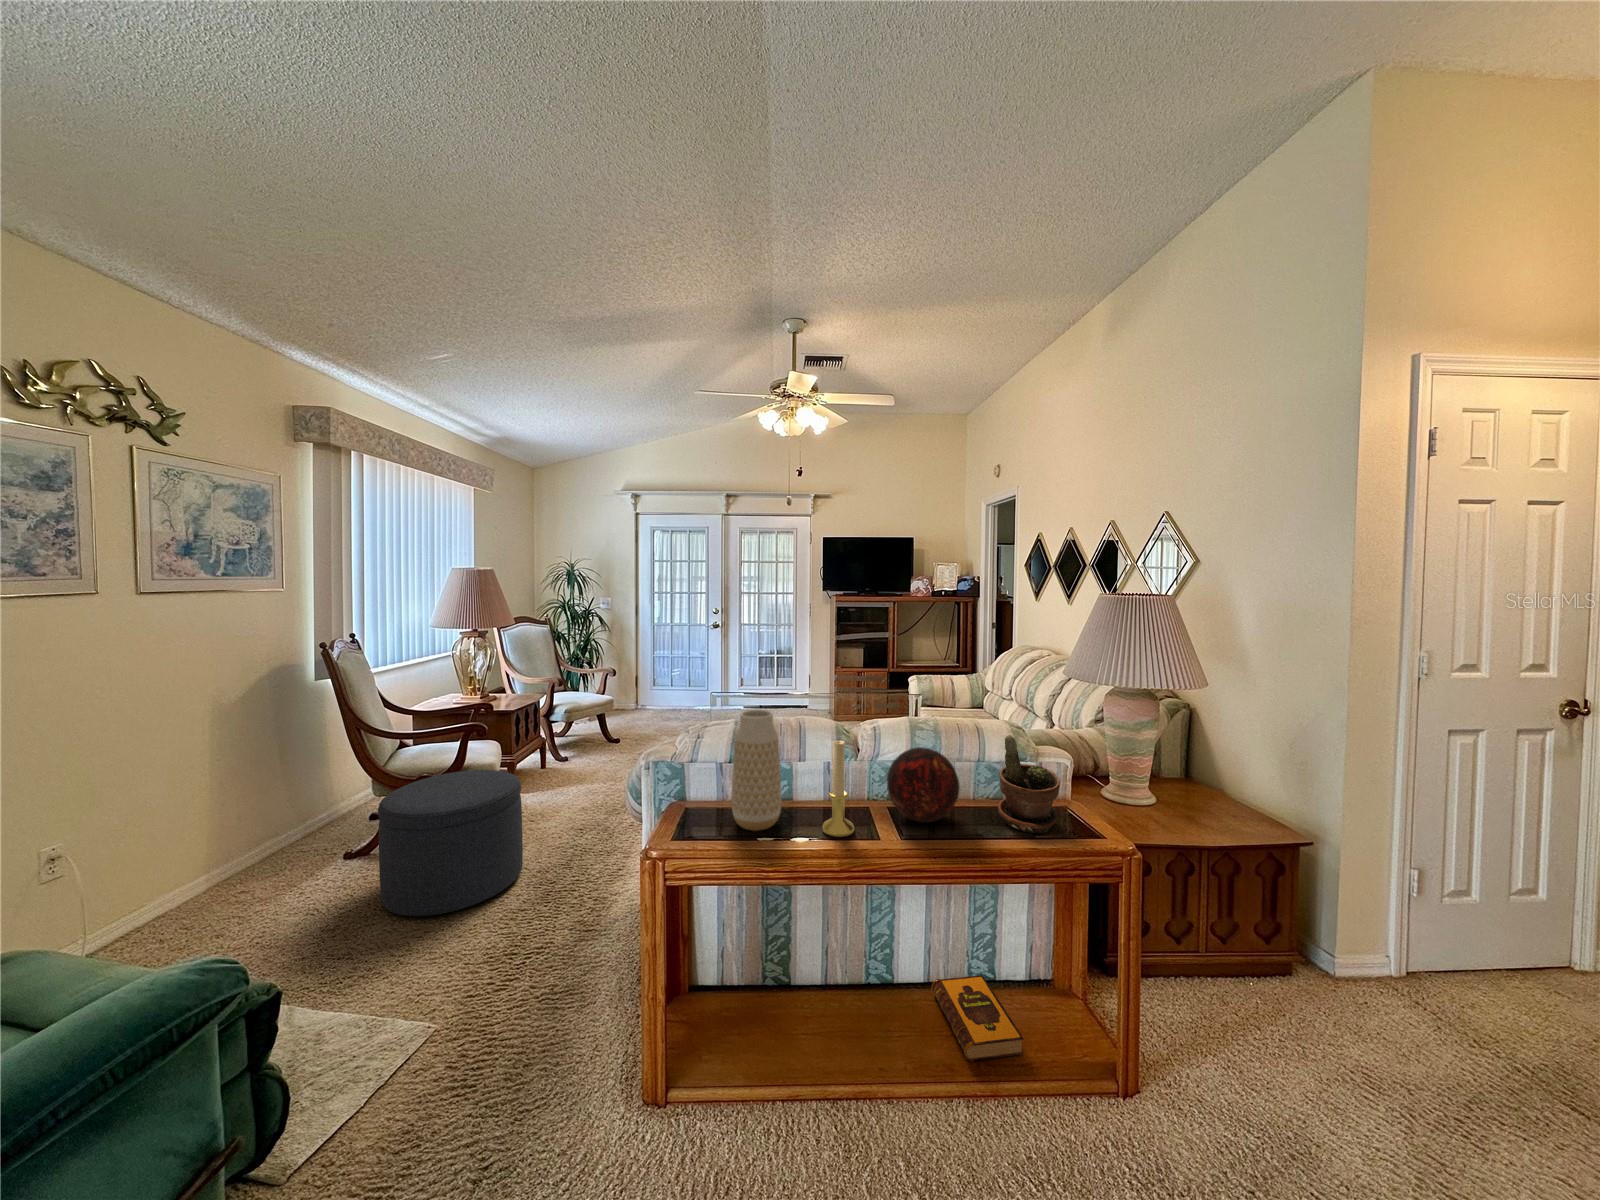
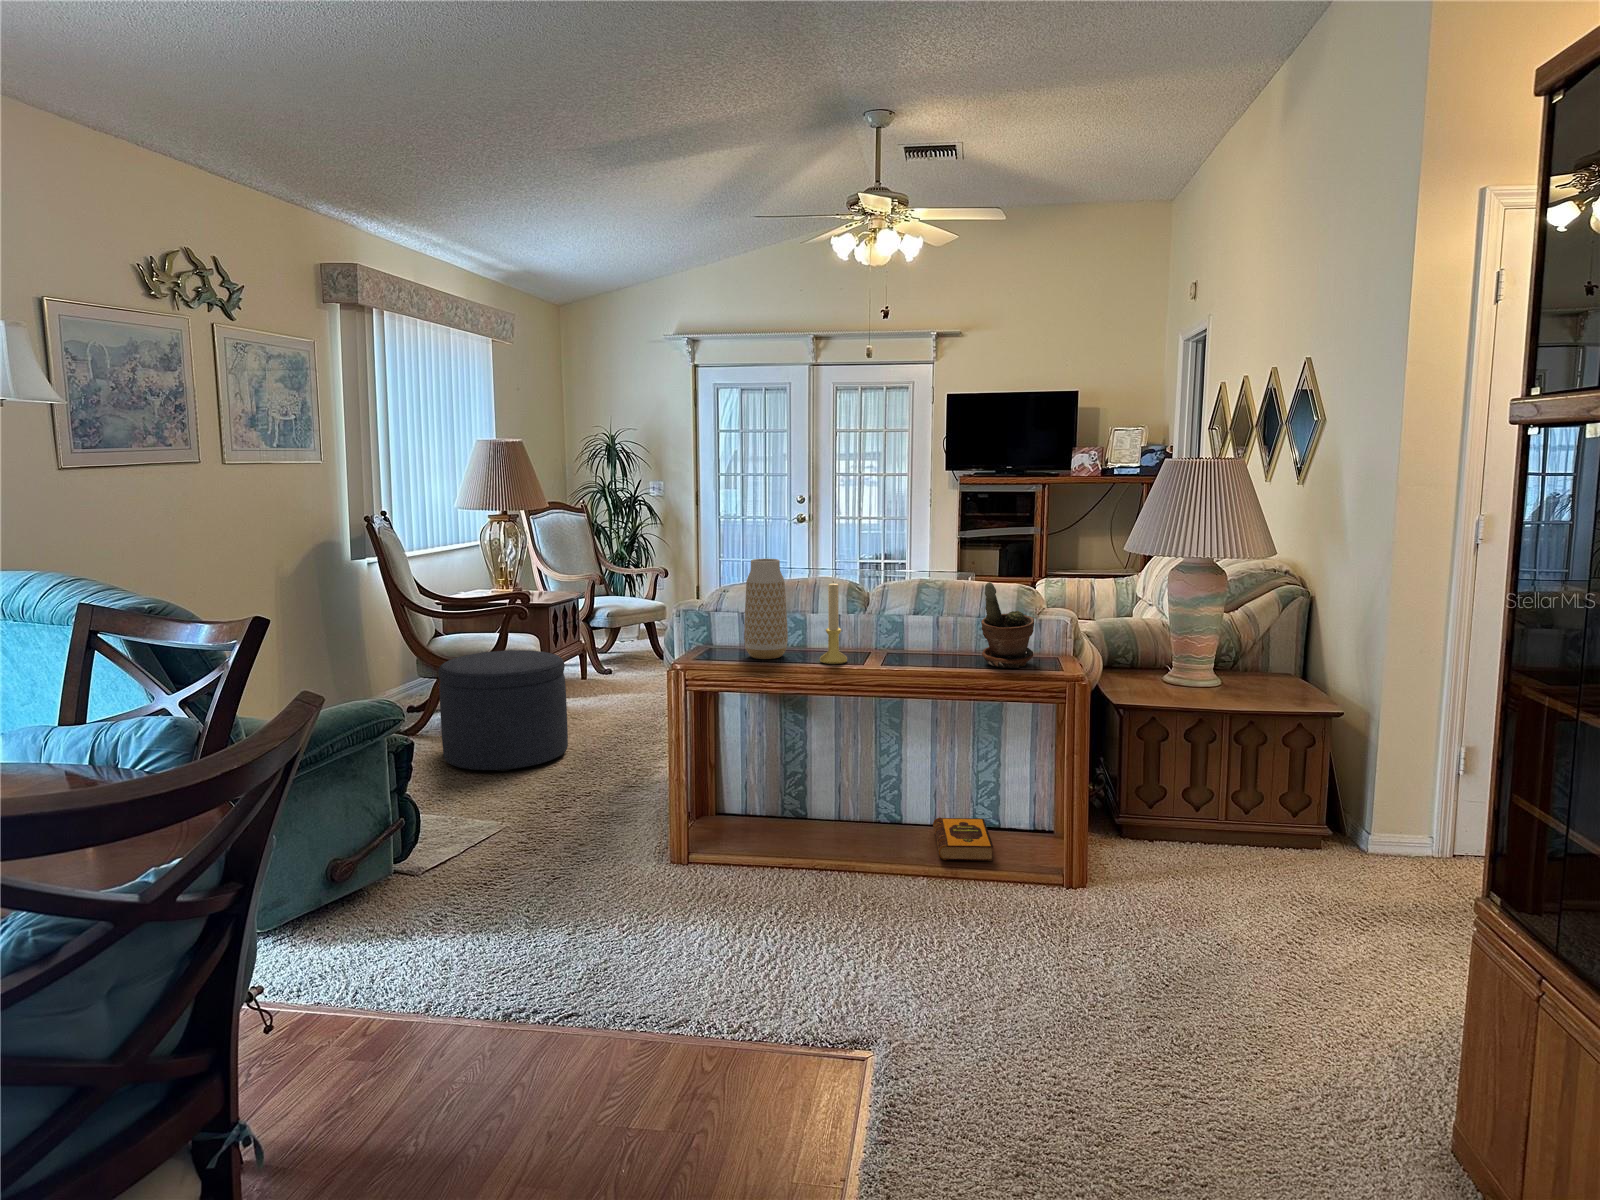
decorative orb: present [887,747,960,822] -> none [881,595,946,660]

